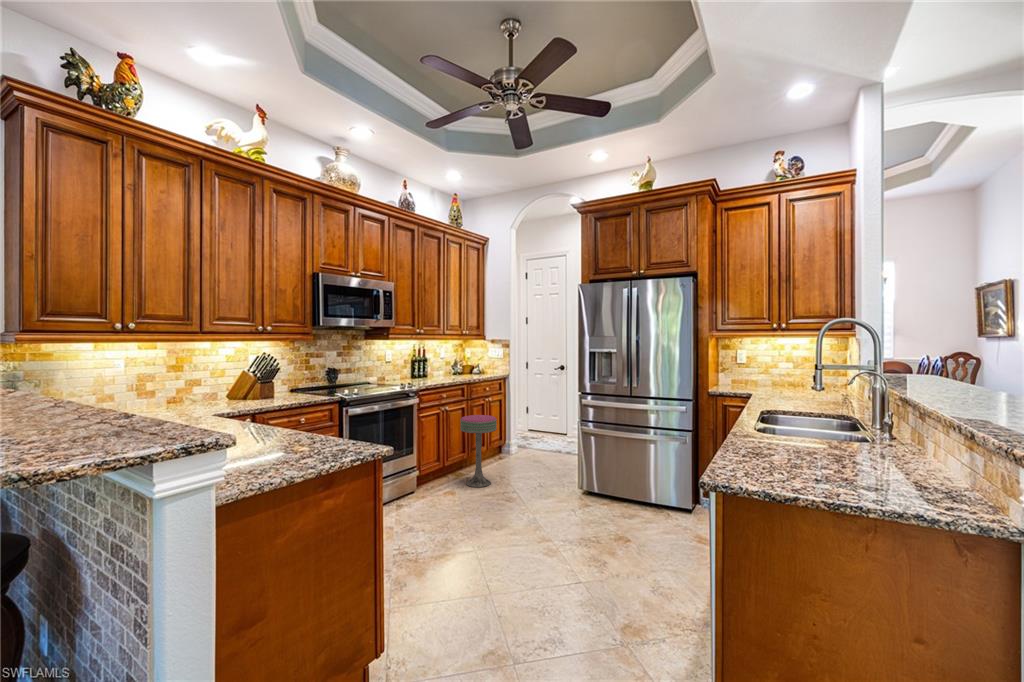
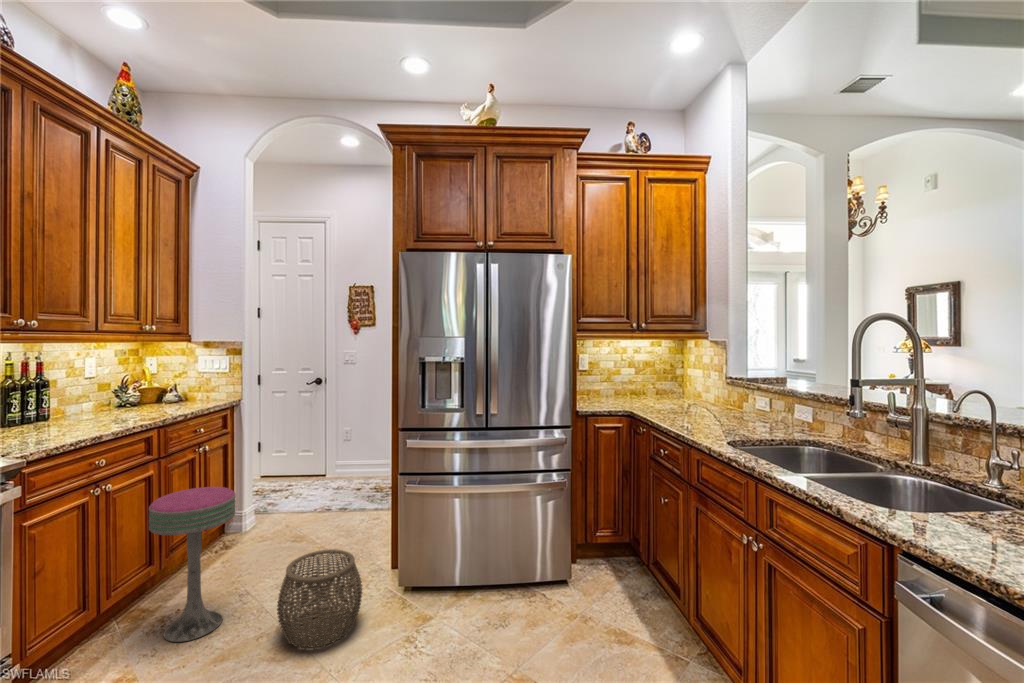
woven basket: none [511,456,554,503] -> present [277,549,363,649]

